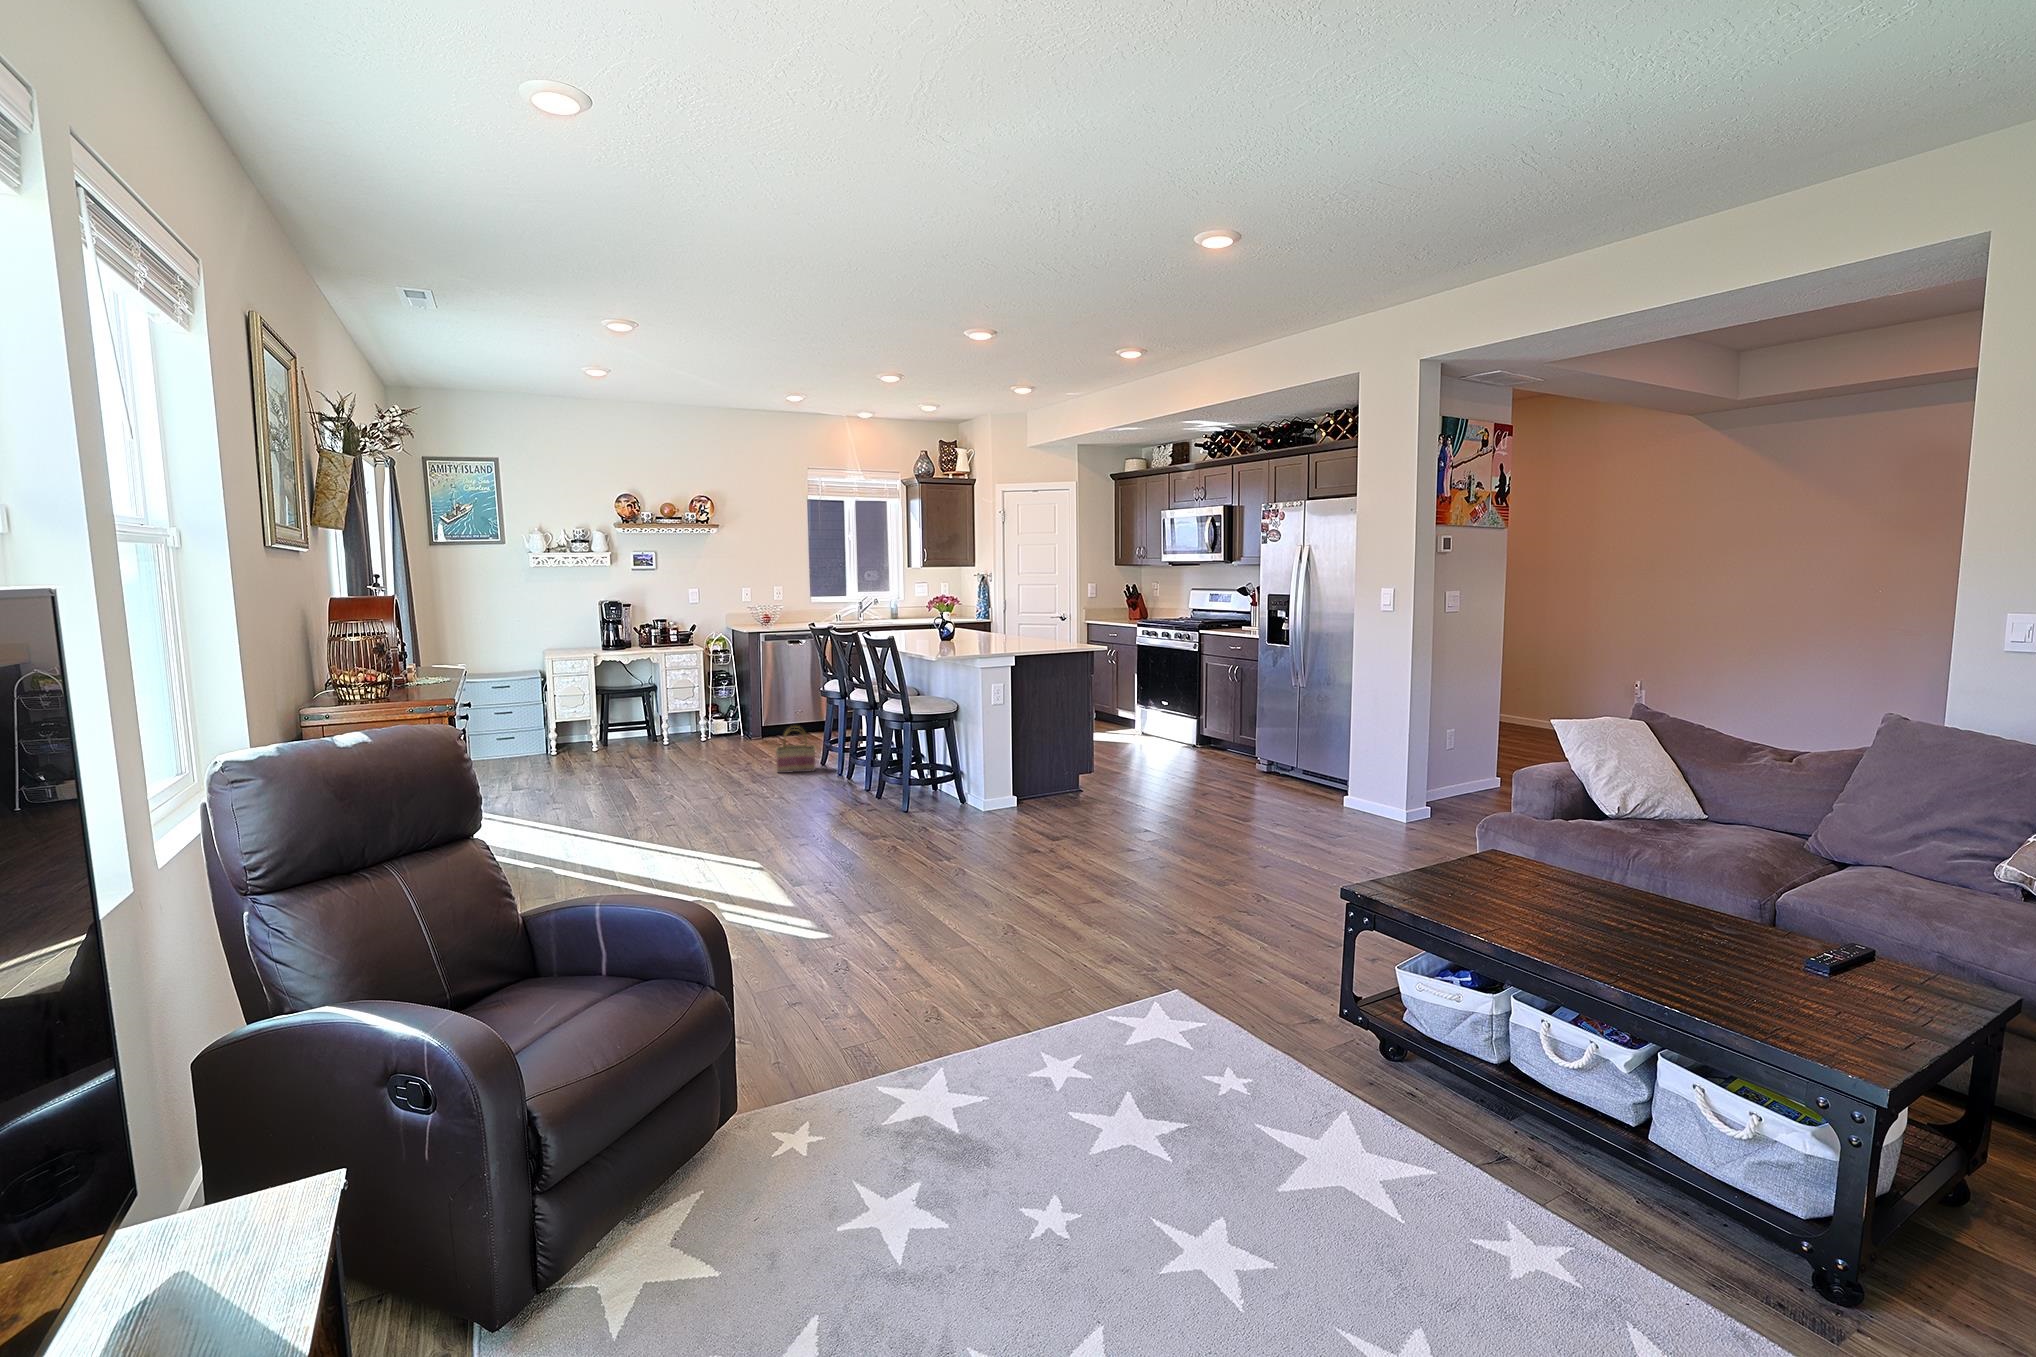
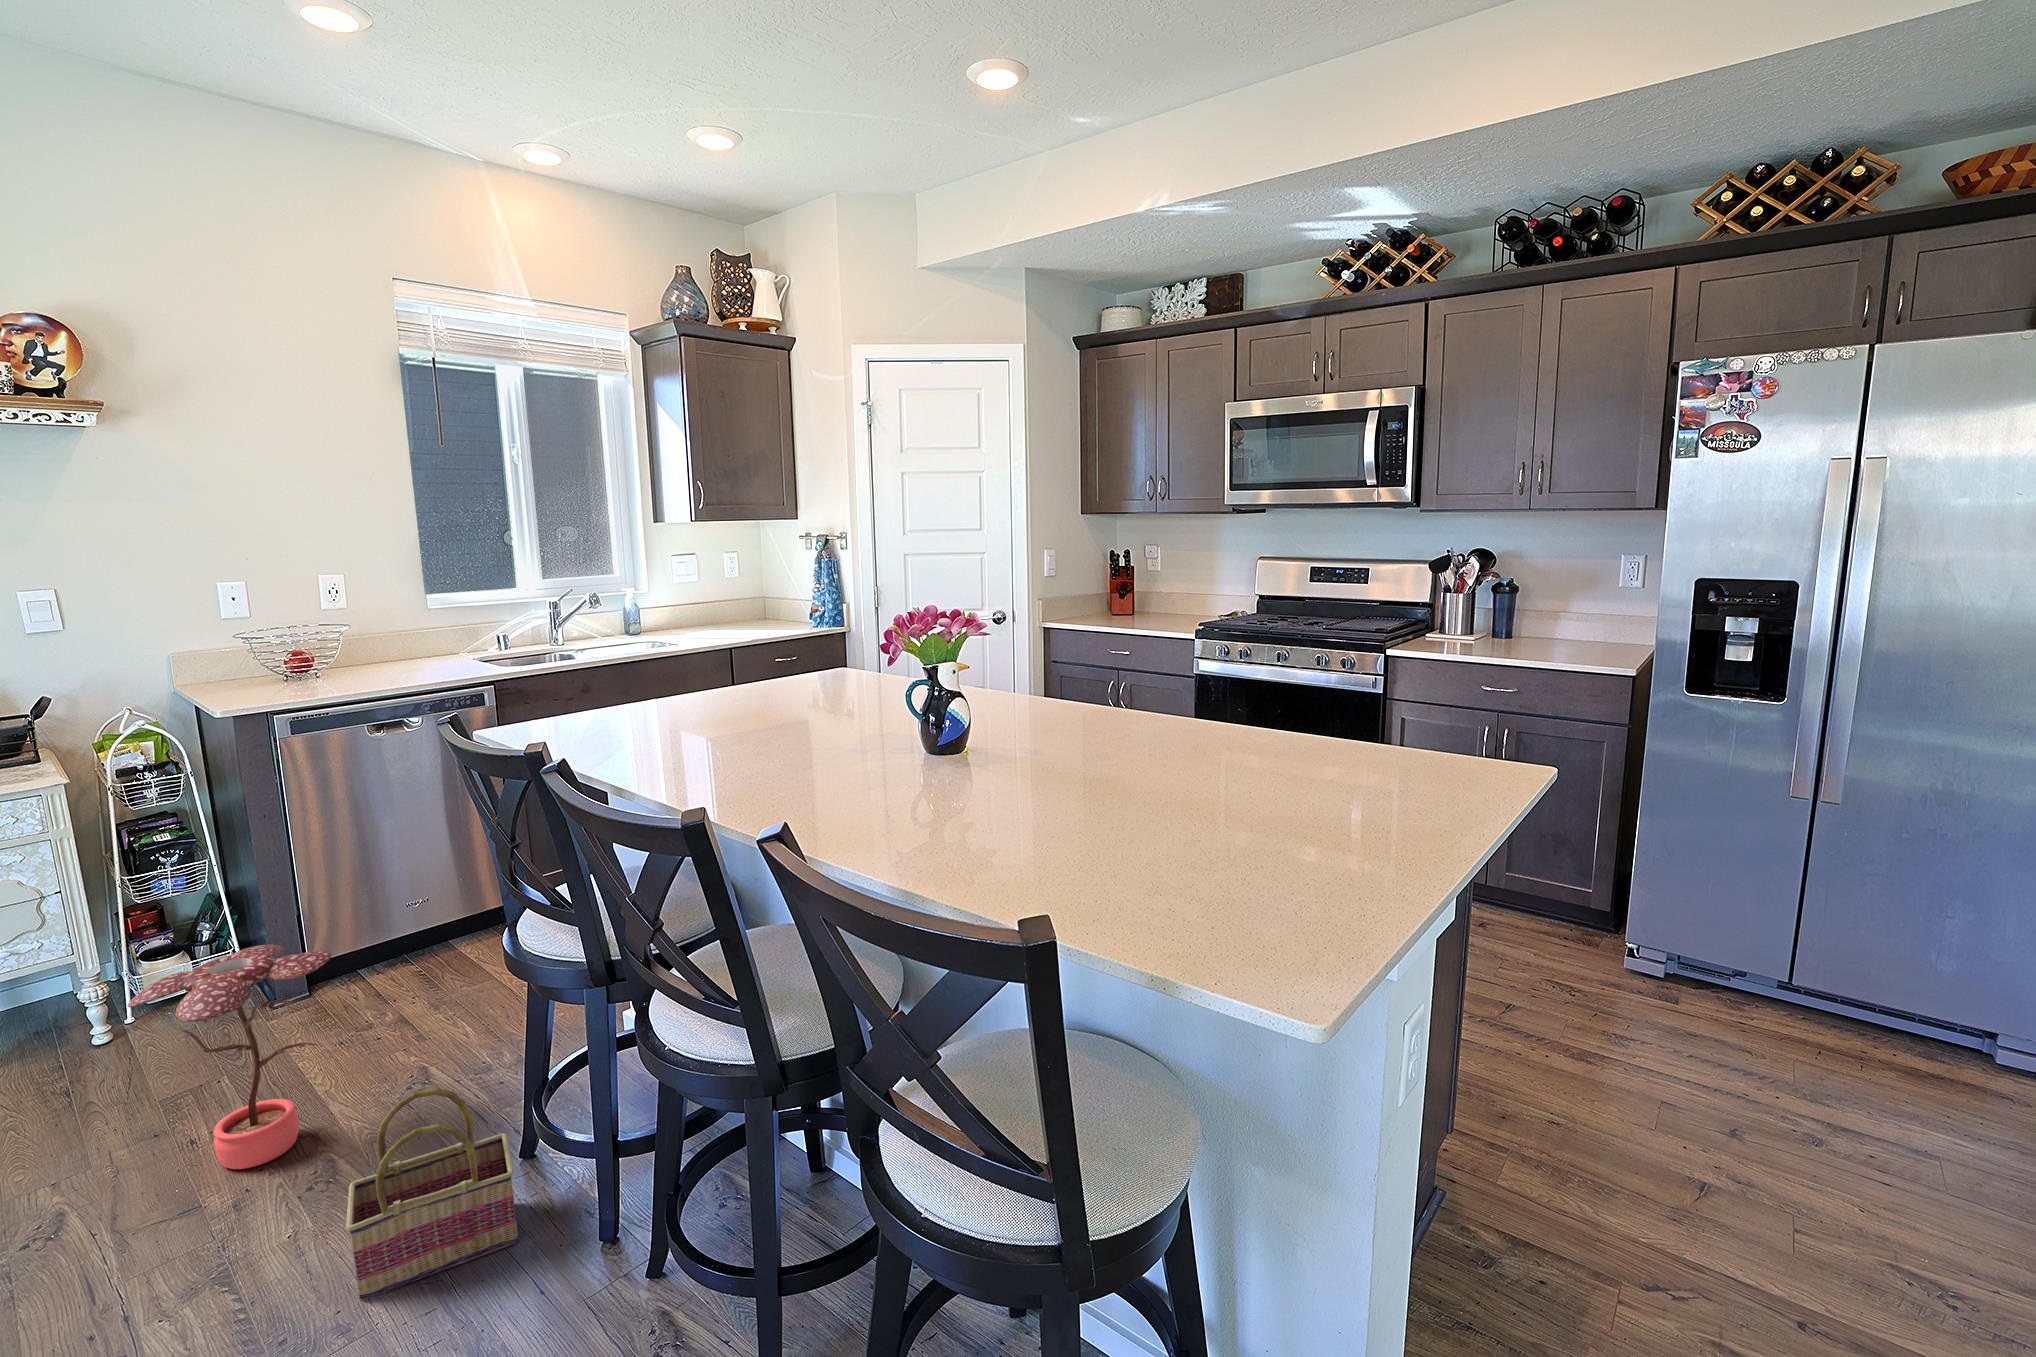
potted plant: none [726,696,775,758] -> present [128,945,332,1169]

